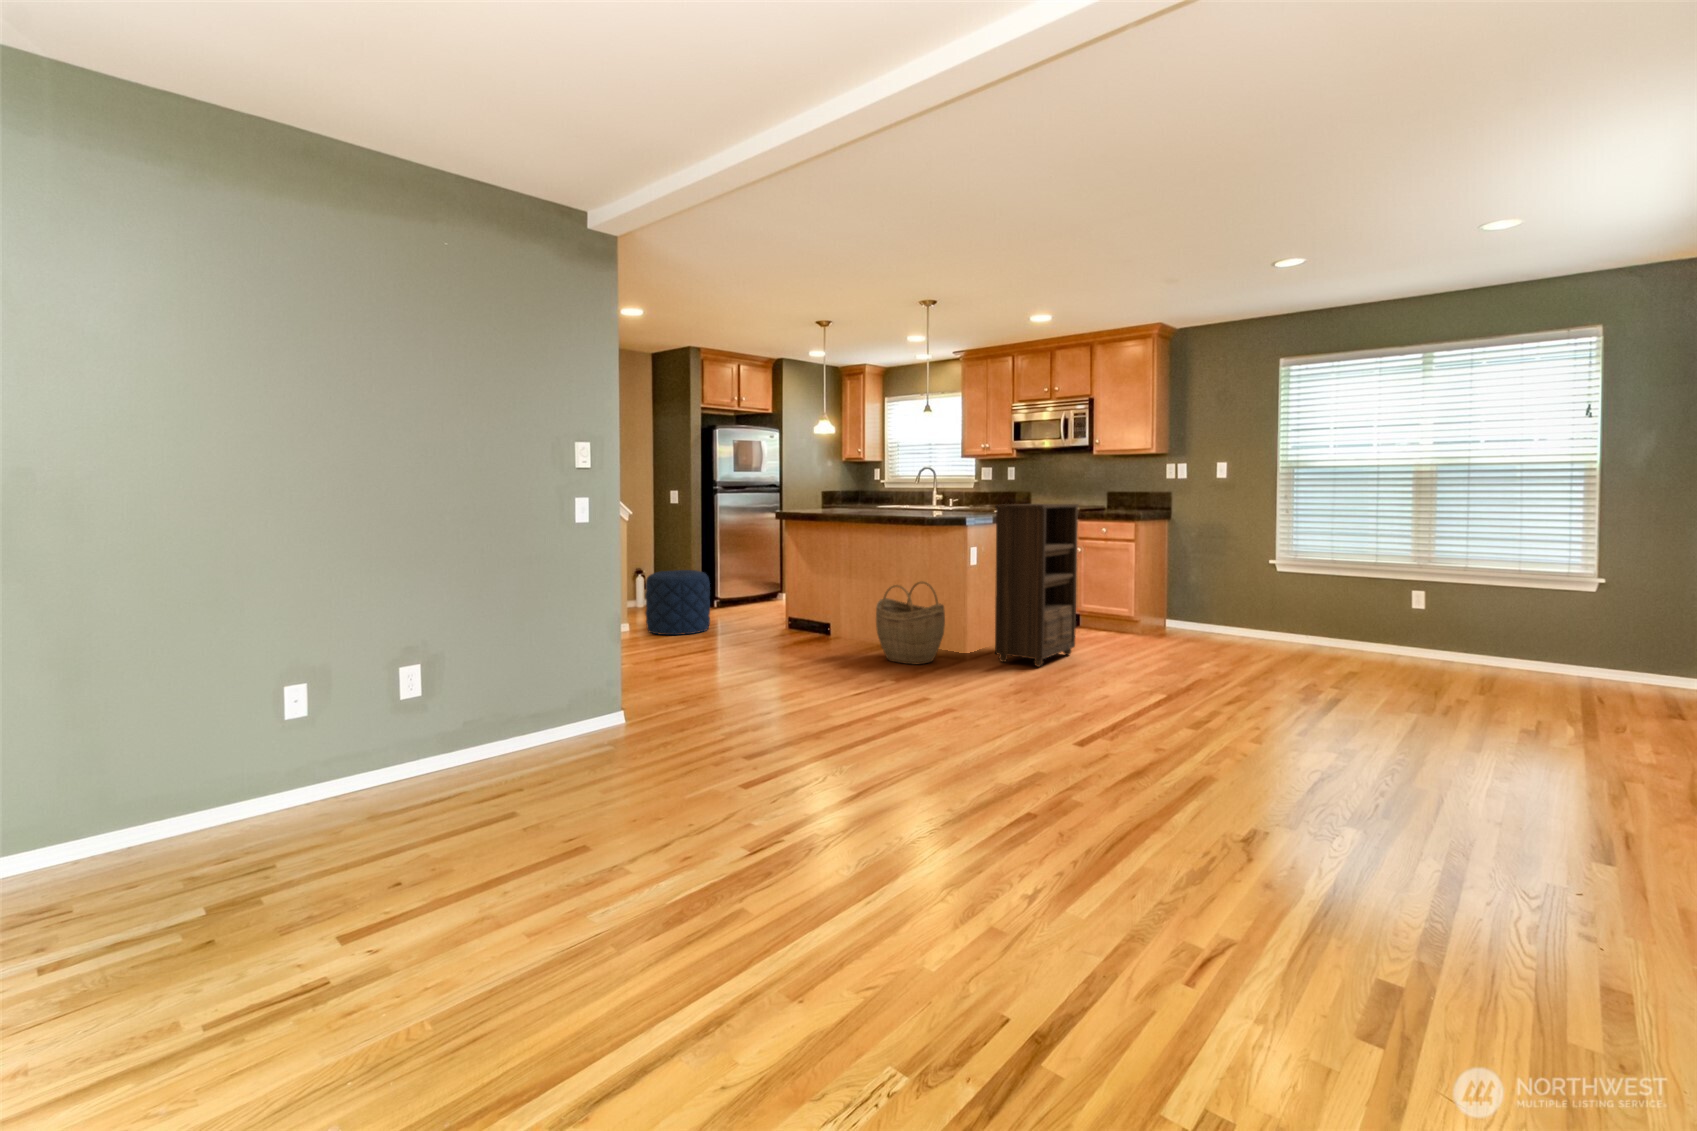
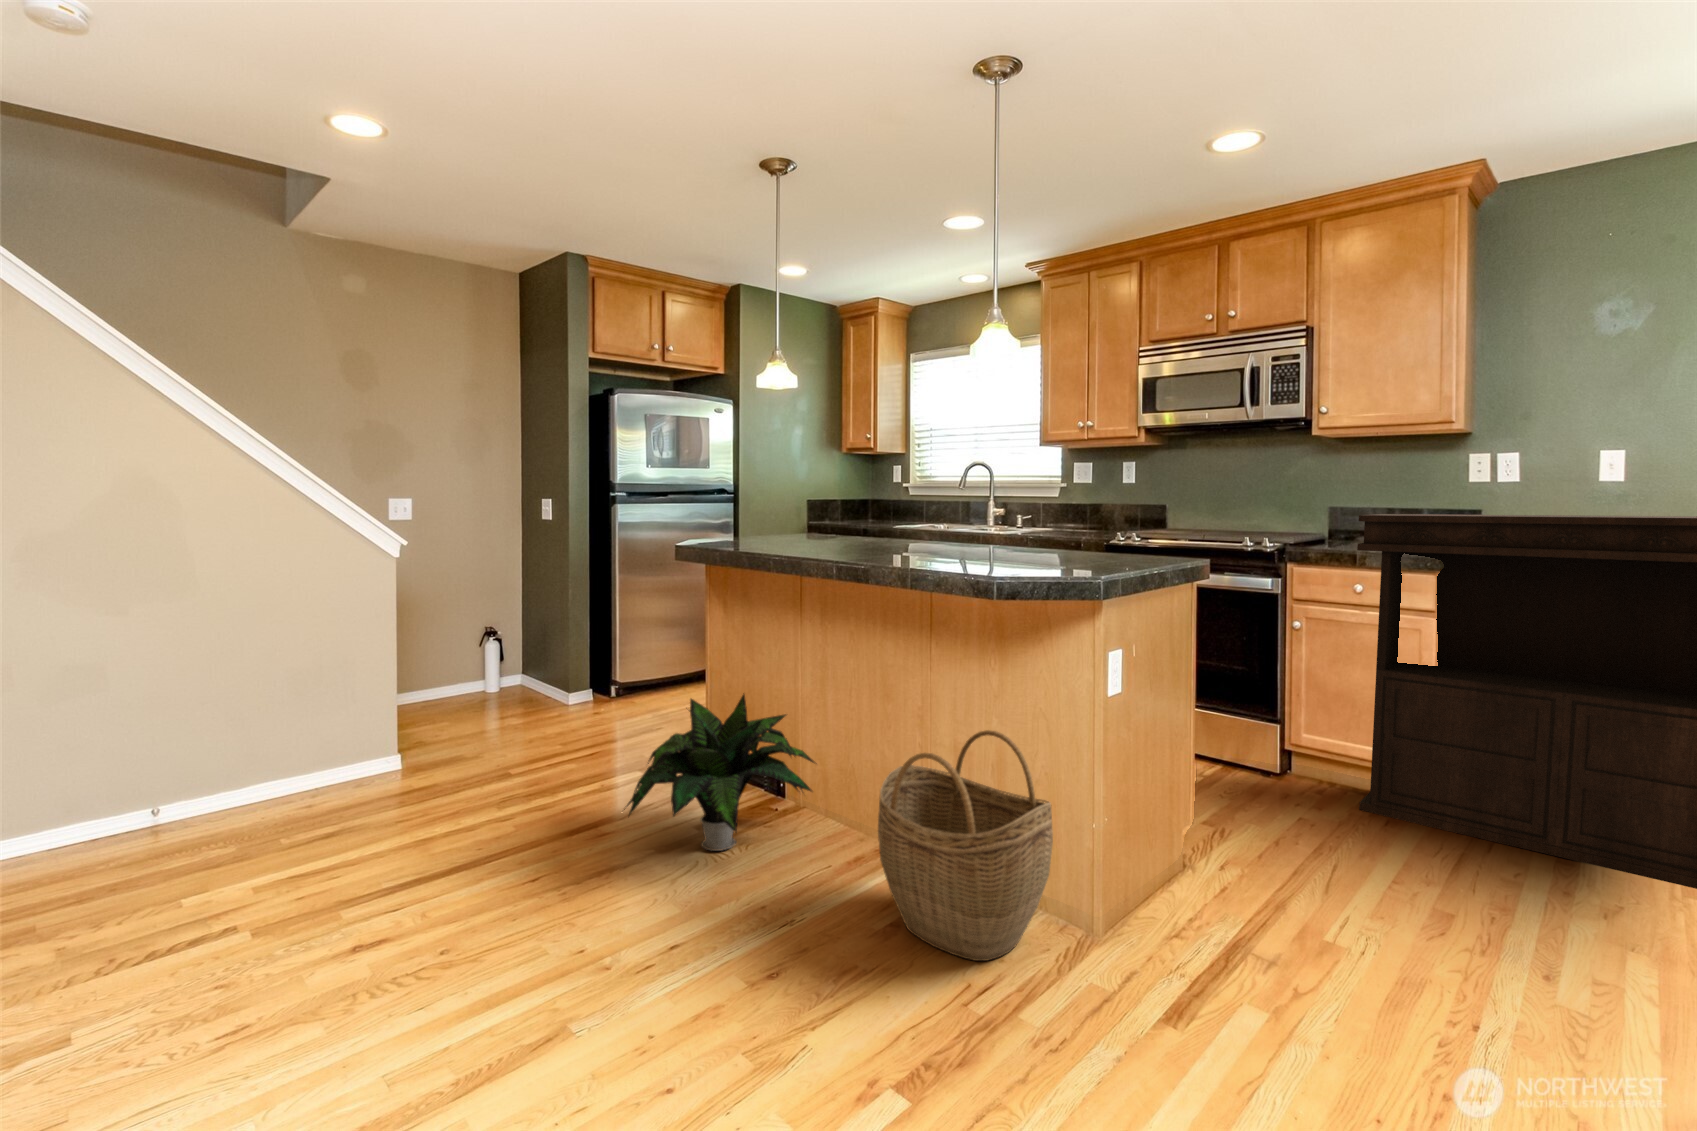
console table: none [1098,494,1273,653] -> present [1357,514,1697,889]
bookshelf: present [995,504,1079,667] -> none [1183,539,1383,989]
pouf: present [645,570,710,635] -> none [435,654,569,792]
potted plant: none [760,575,847,647] -> present [624,694,815,851]

